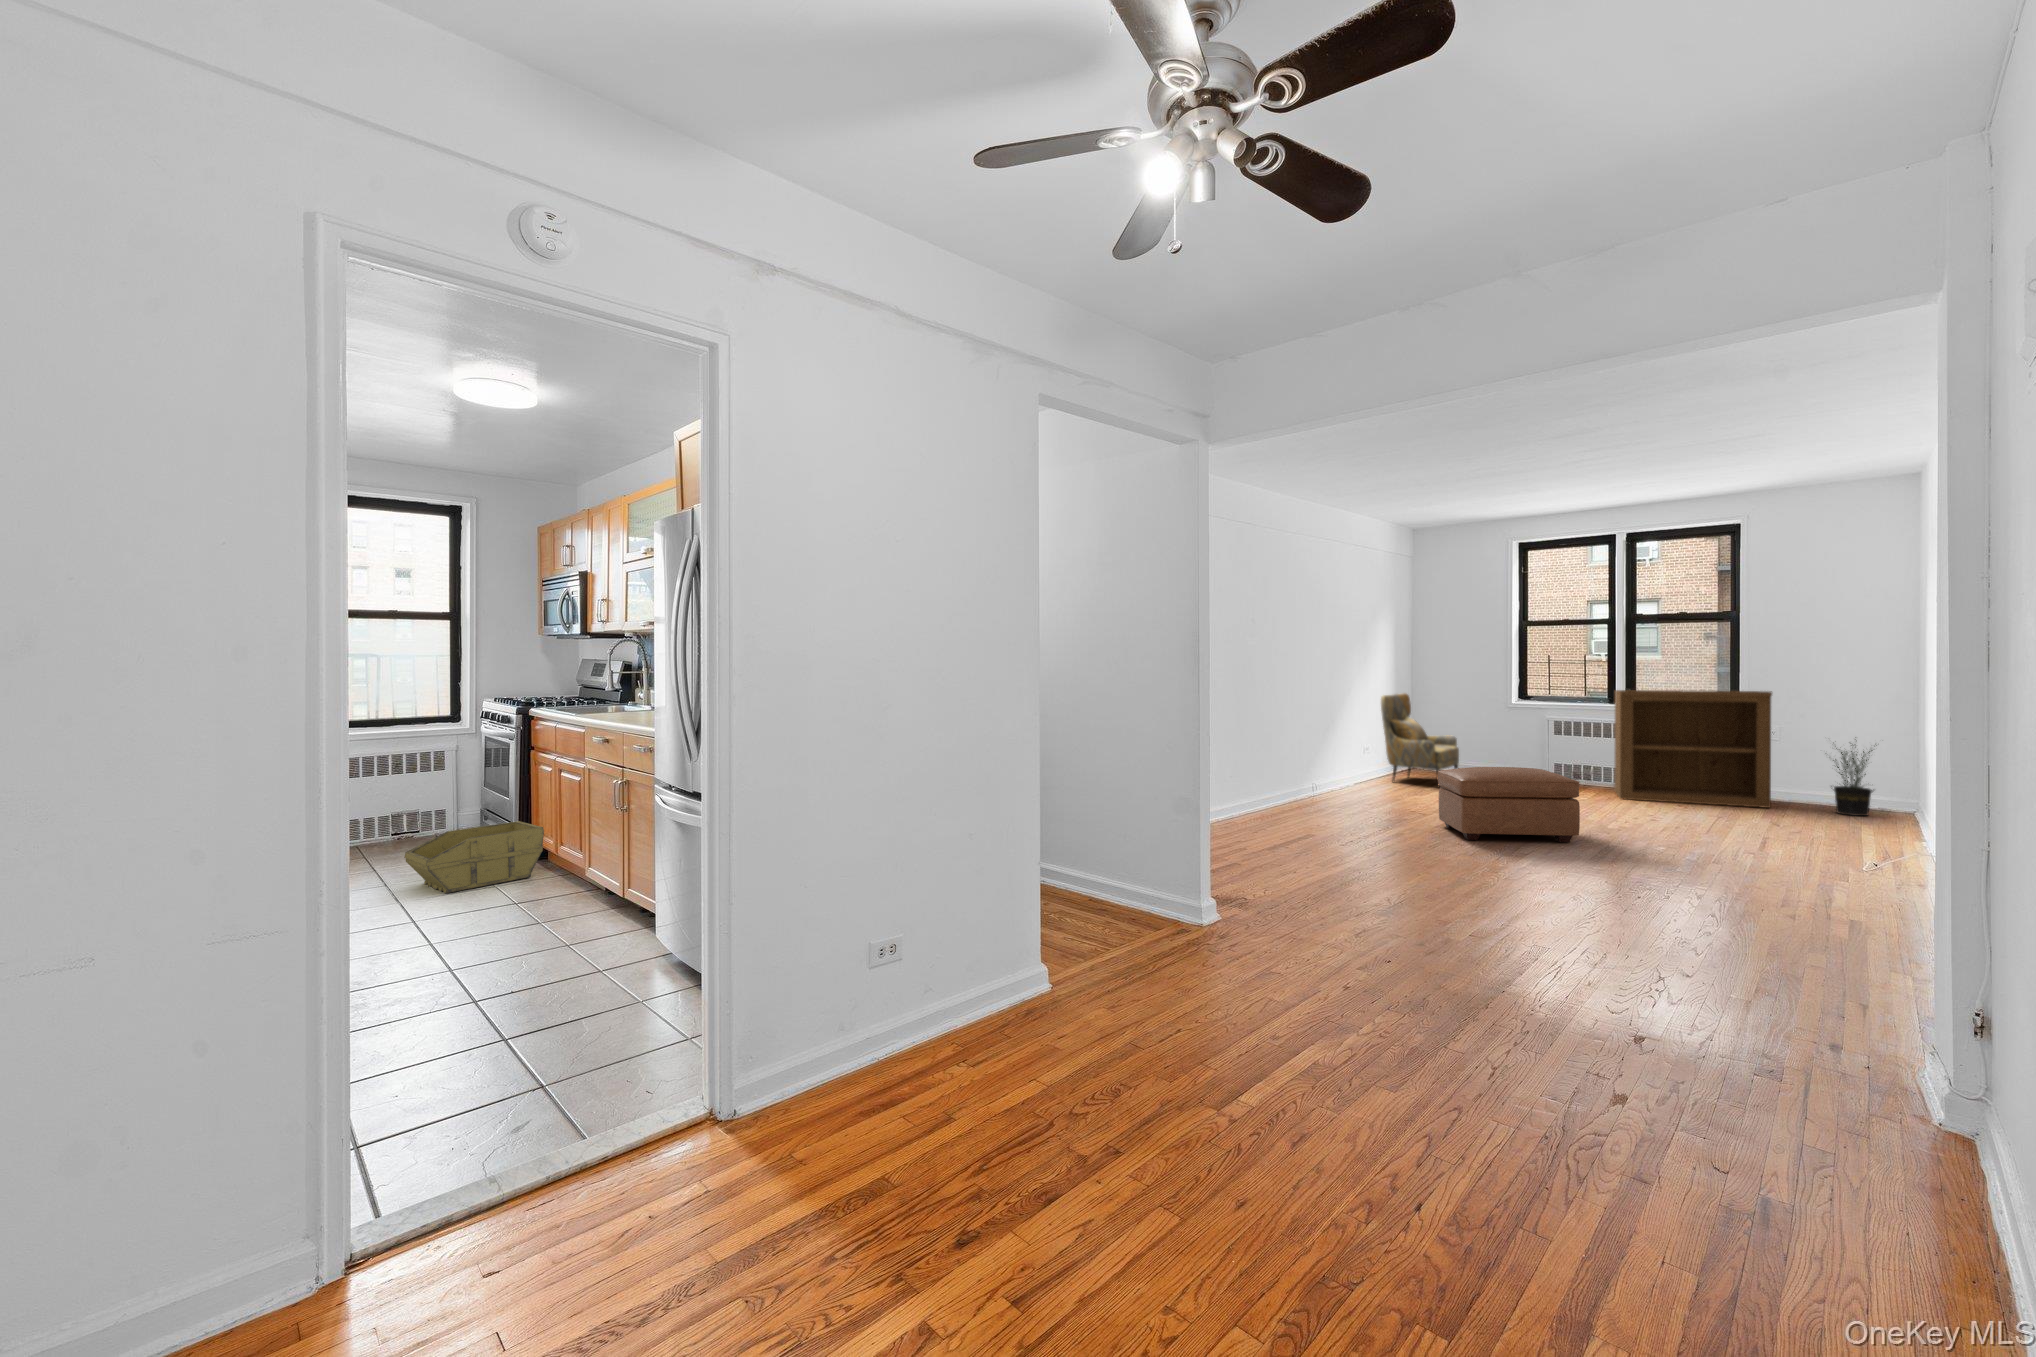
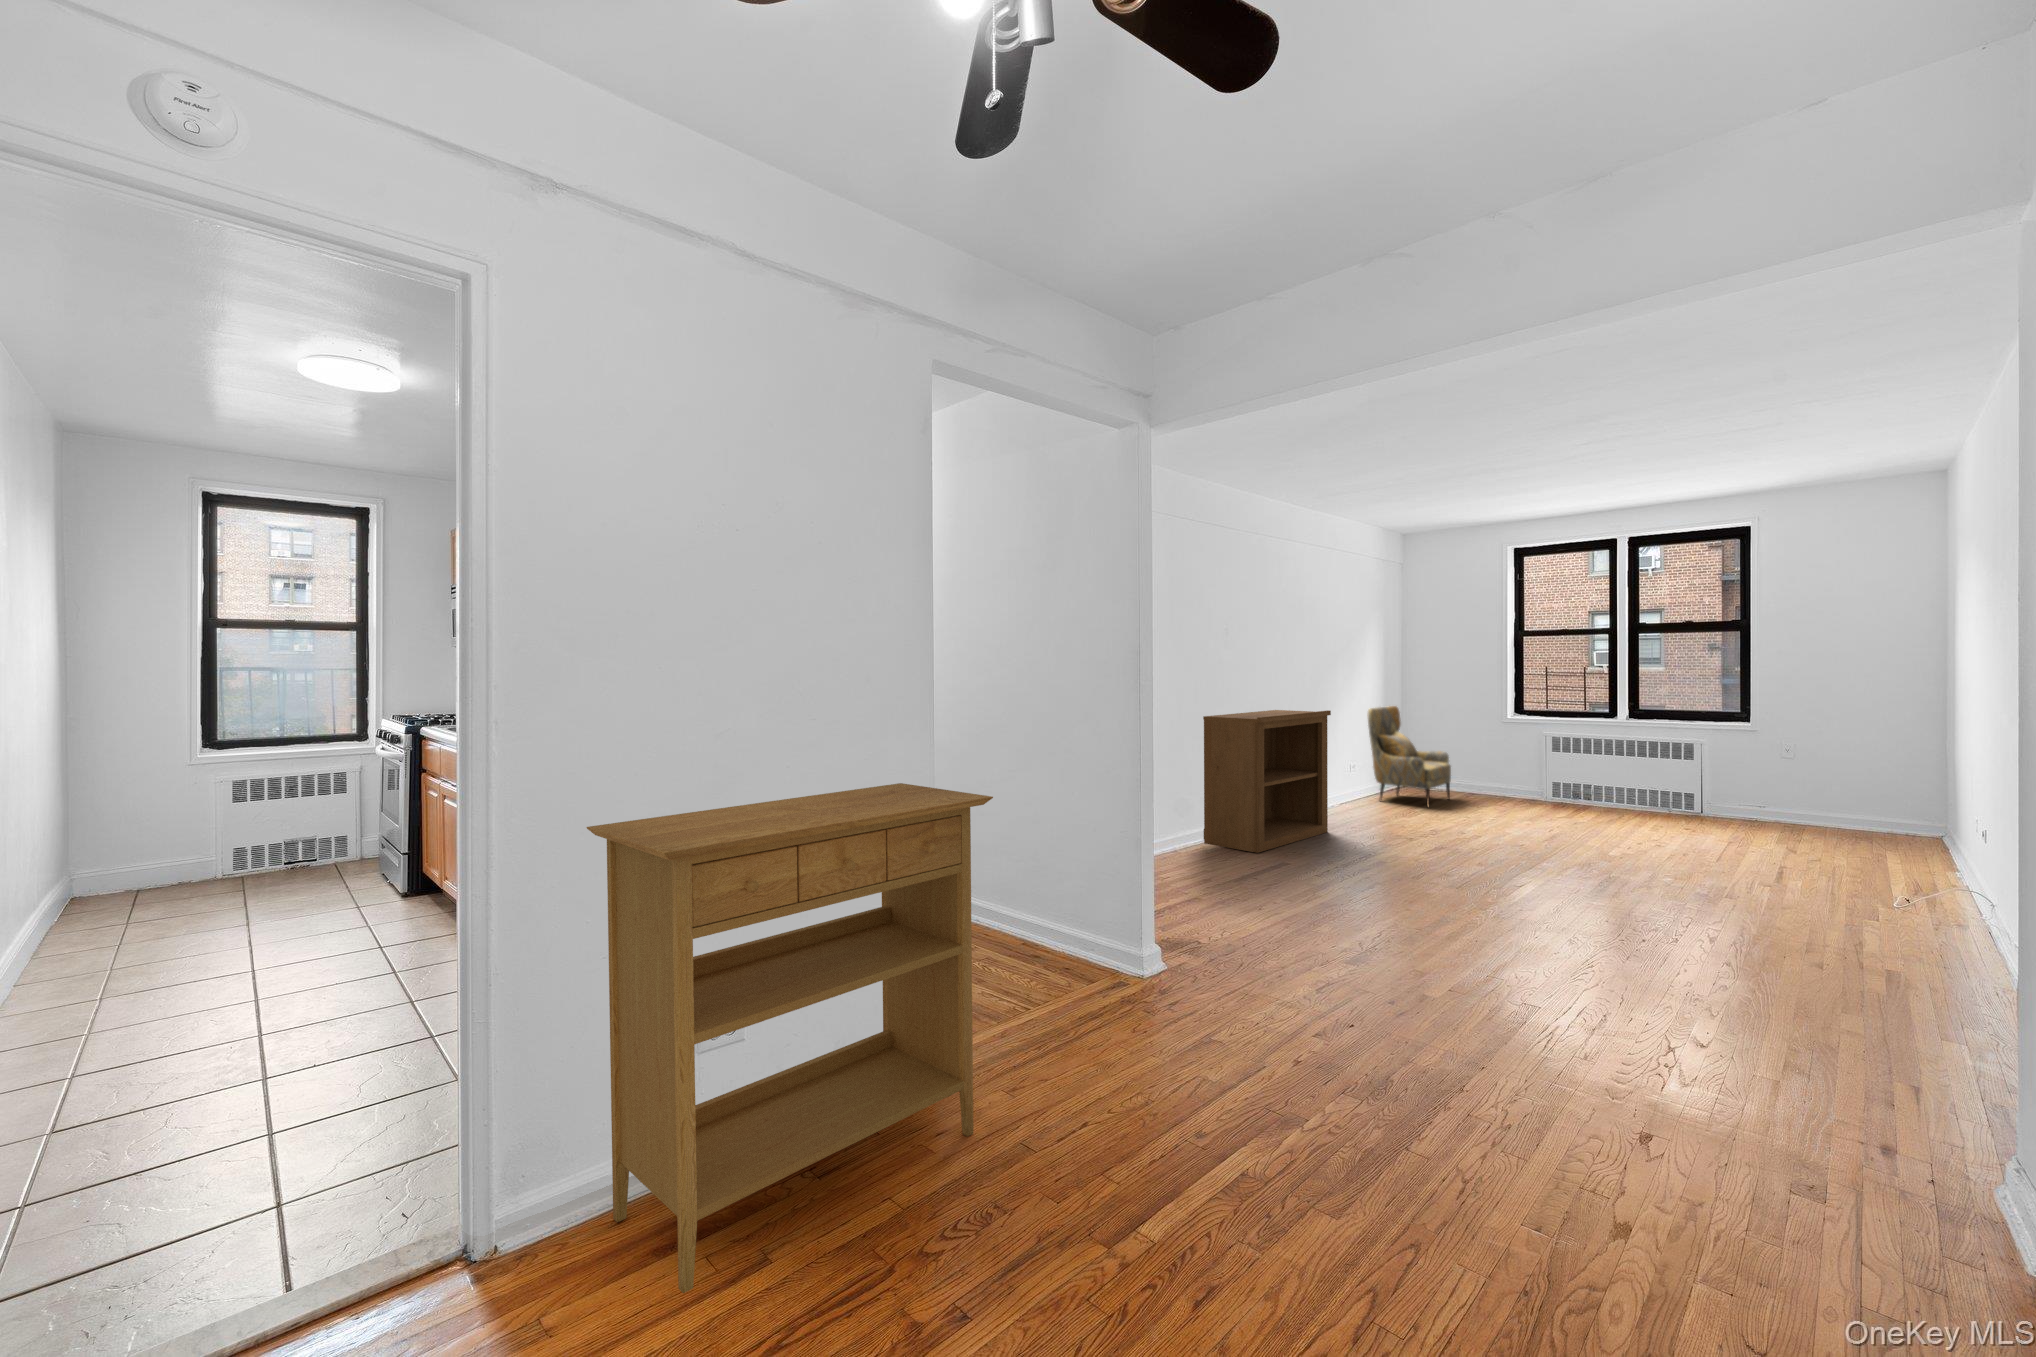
bookshelf: present [1614,690,1772,808] -> present [1203,710,1331,853]
potted plant: present [1831,739,1877,816] -> none [1836,757,1909,845]
console table: none [783,740,1103,1141] -> present [587,783,993,1293]
ottoman: present [1438,767,1580,842] -> none [1422,794,1574,876]
storage bin: present [404,821,544,893] -> none [269,853,430,937]

